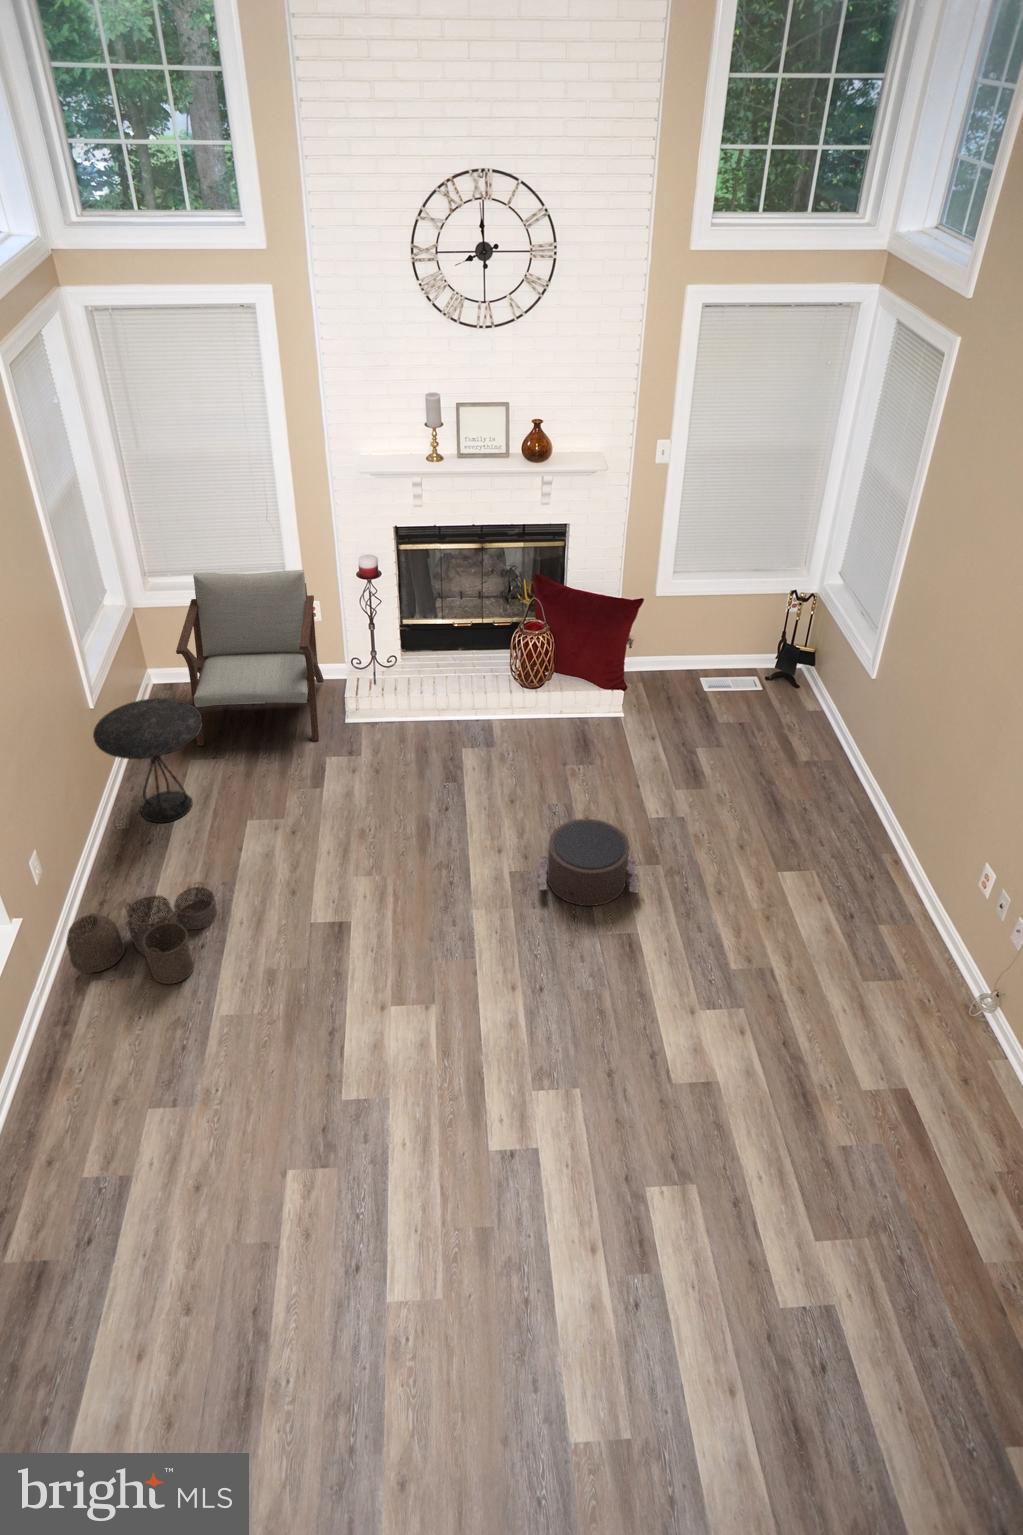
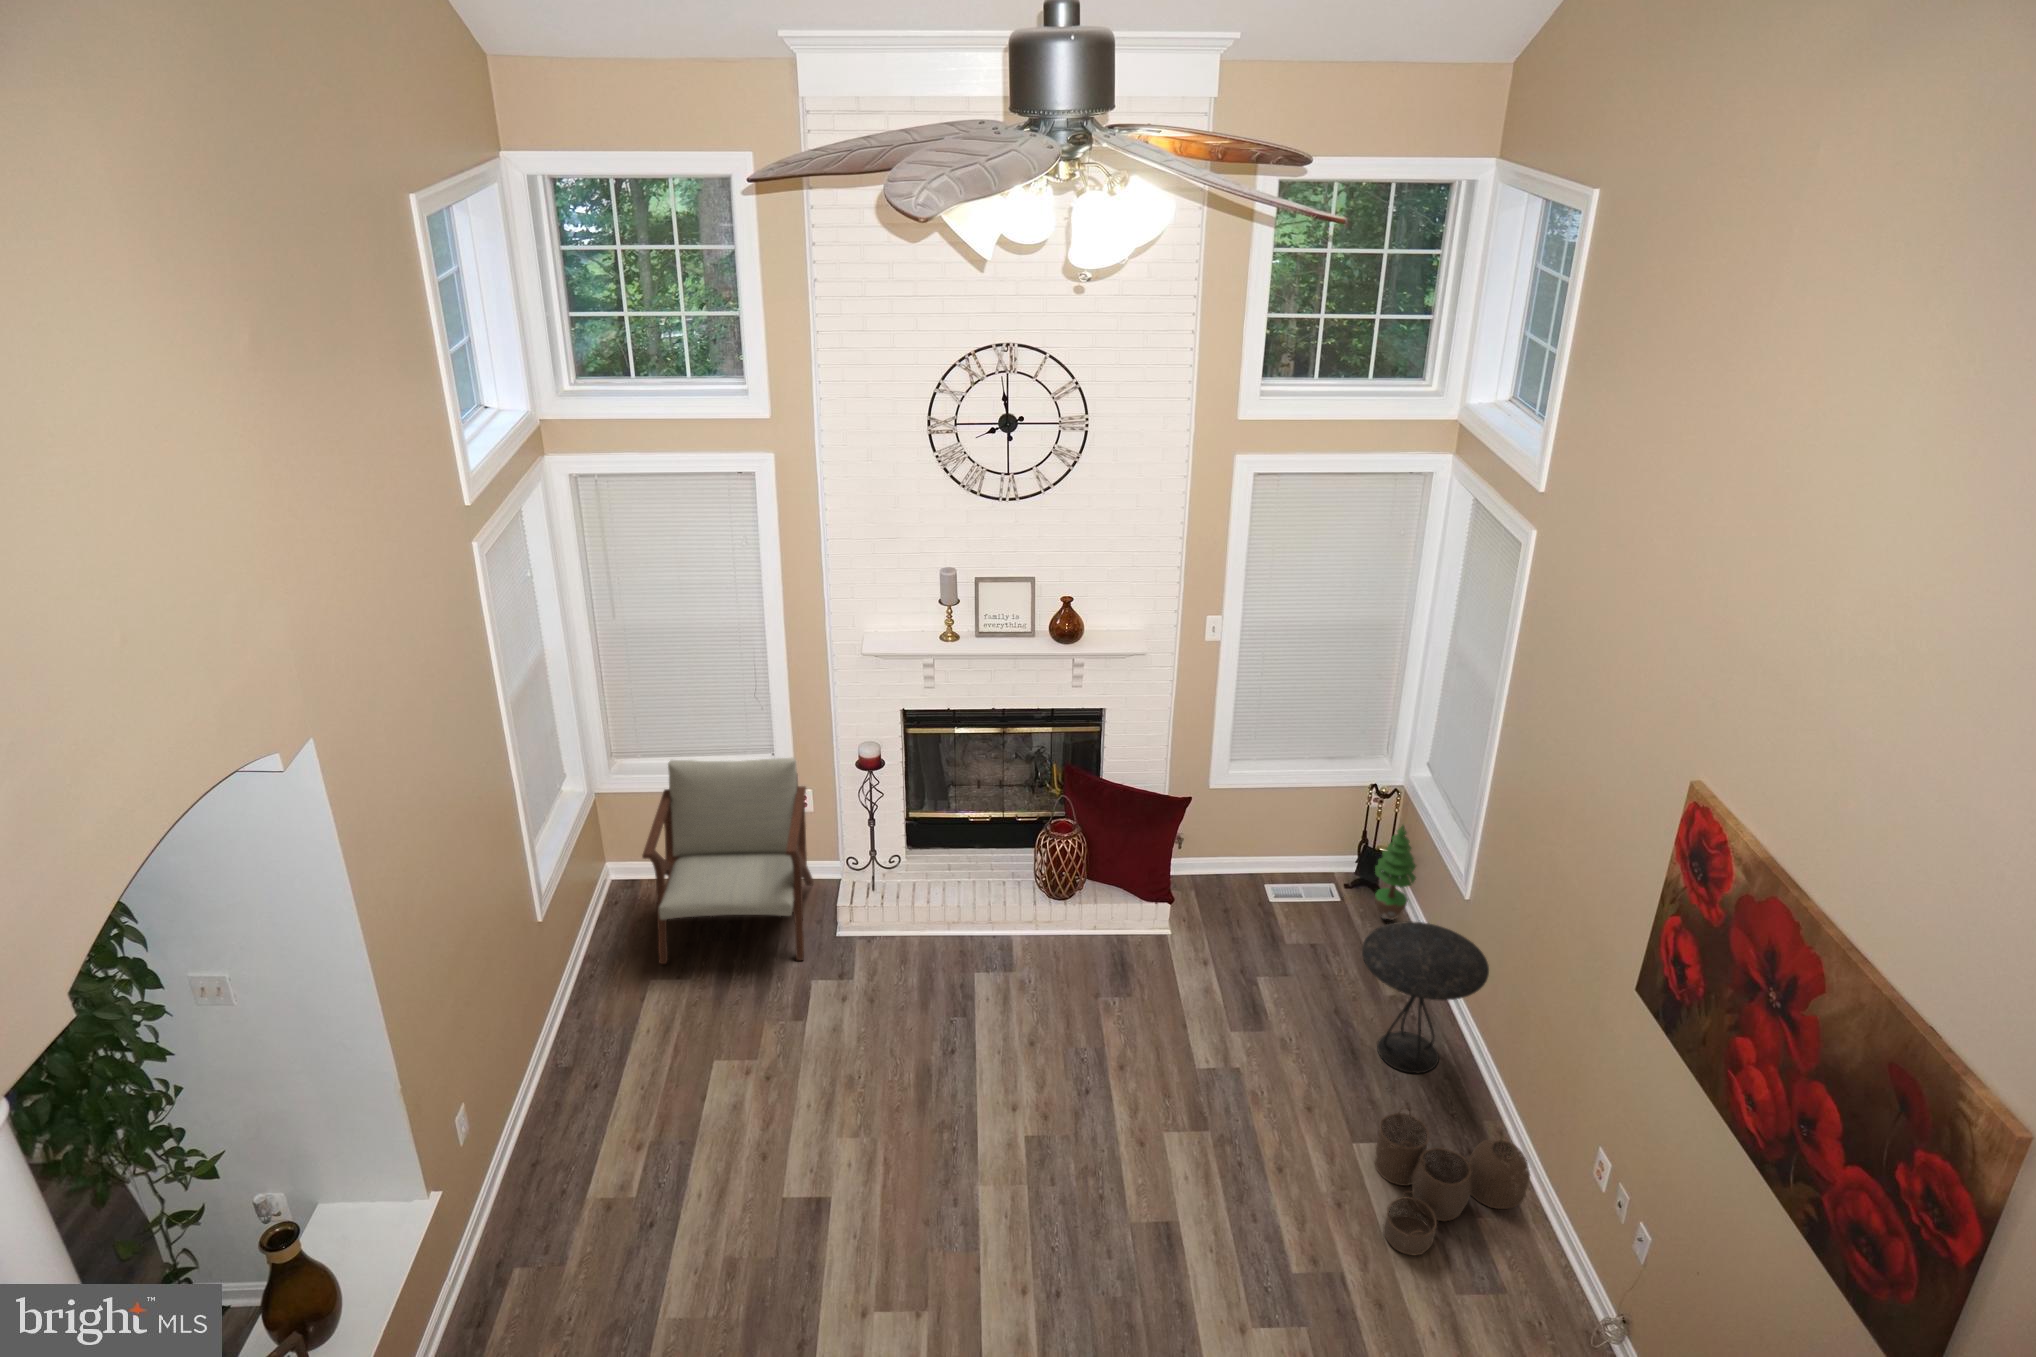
potted tree: none [792,619,829,702] -> present [1375,825,1416,919]
side table: present [93,698,202,823] -> present [1362,921,1489,1073]
pouf: present [538,819,639,906] -> none [1059,1072,1182,1185]
woven basket: present [67,882,217,984] -> present [1374,1108,1530,1256]

